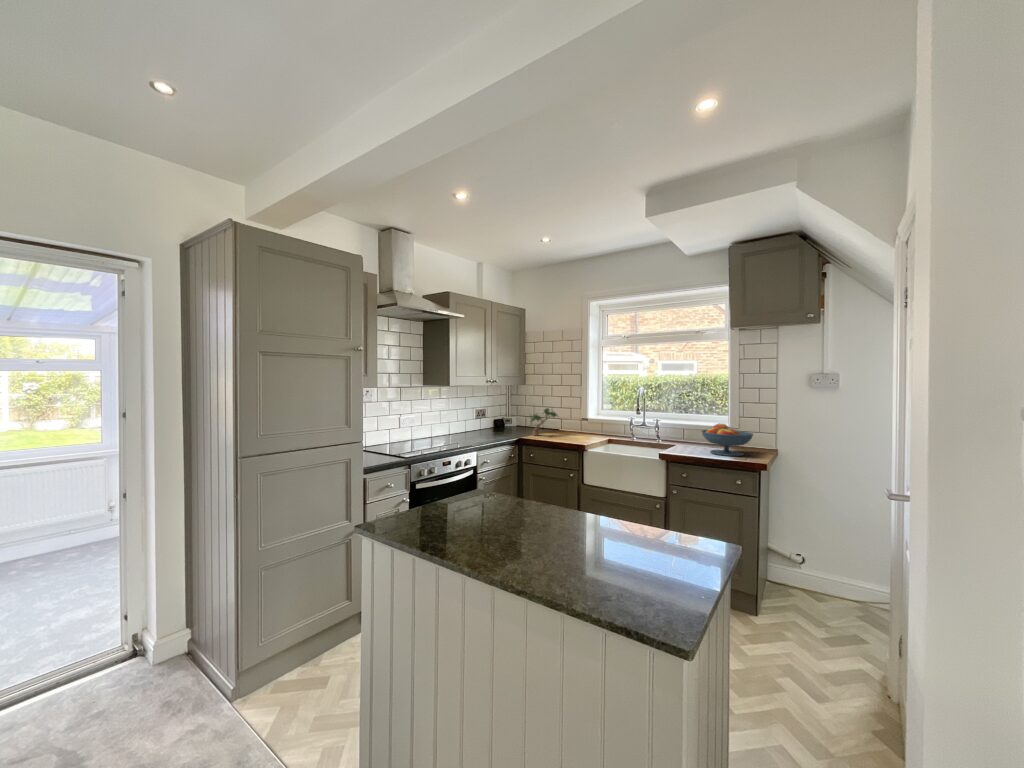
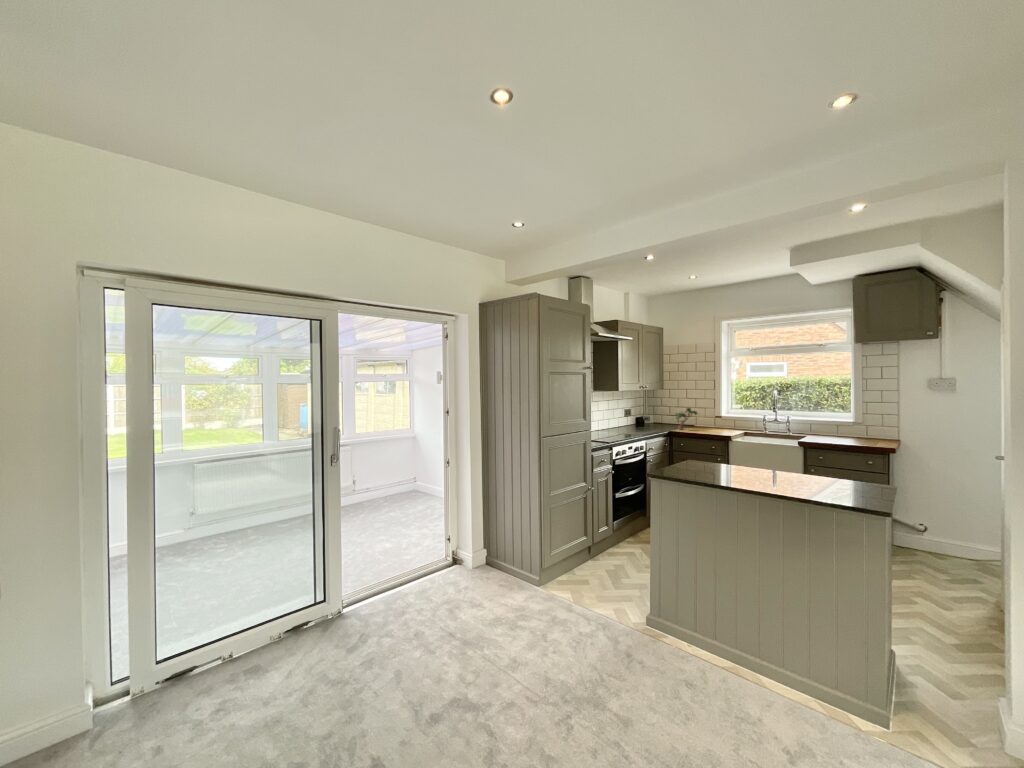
fruit bowl: present [702,423,753,456] -> none [834,418,880,444]

